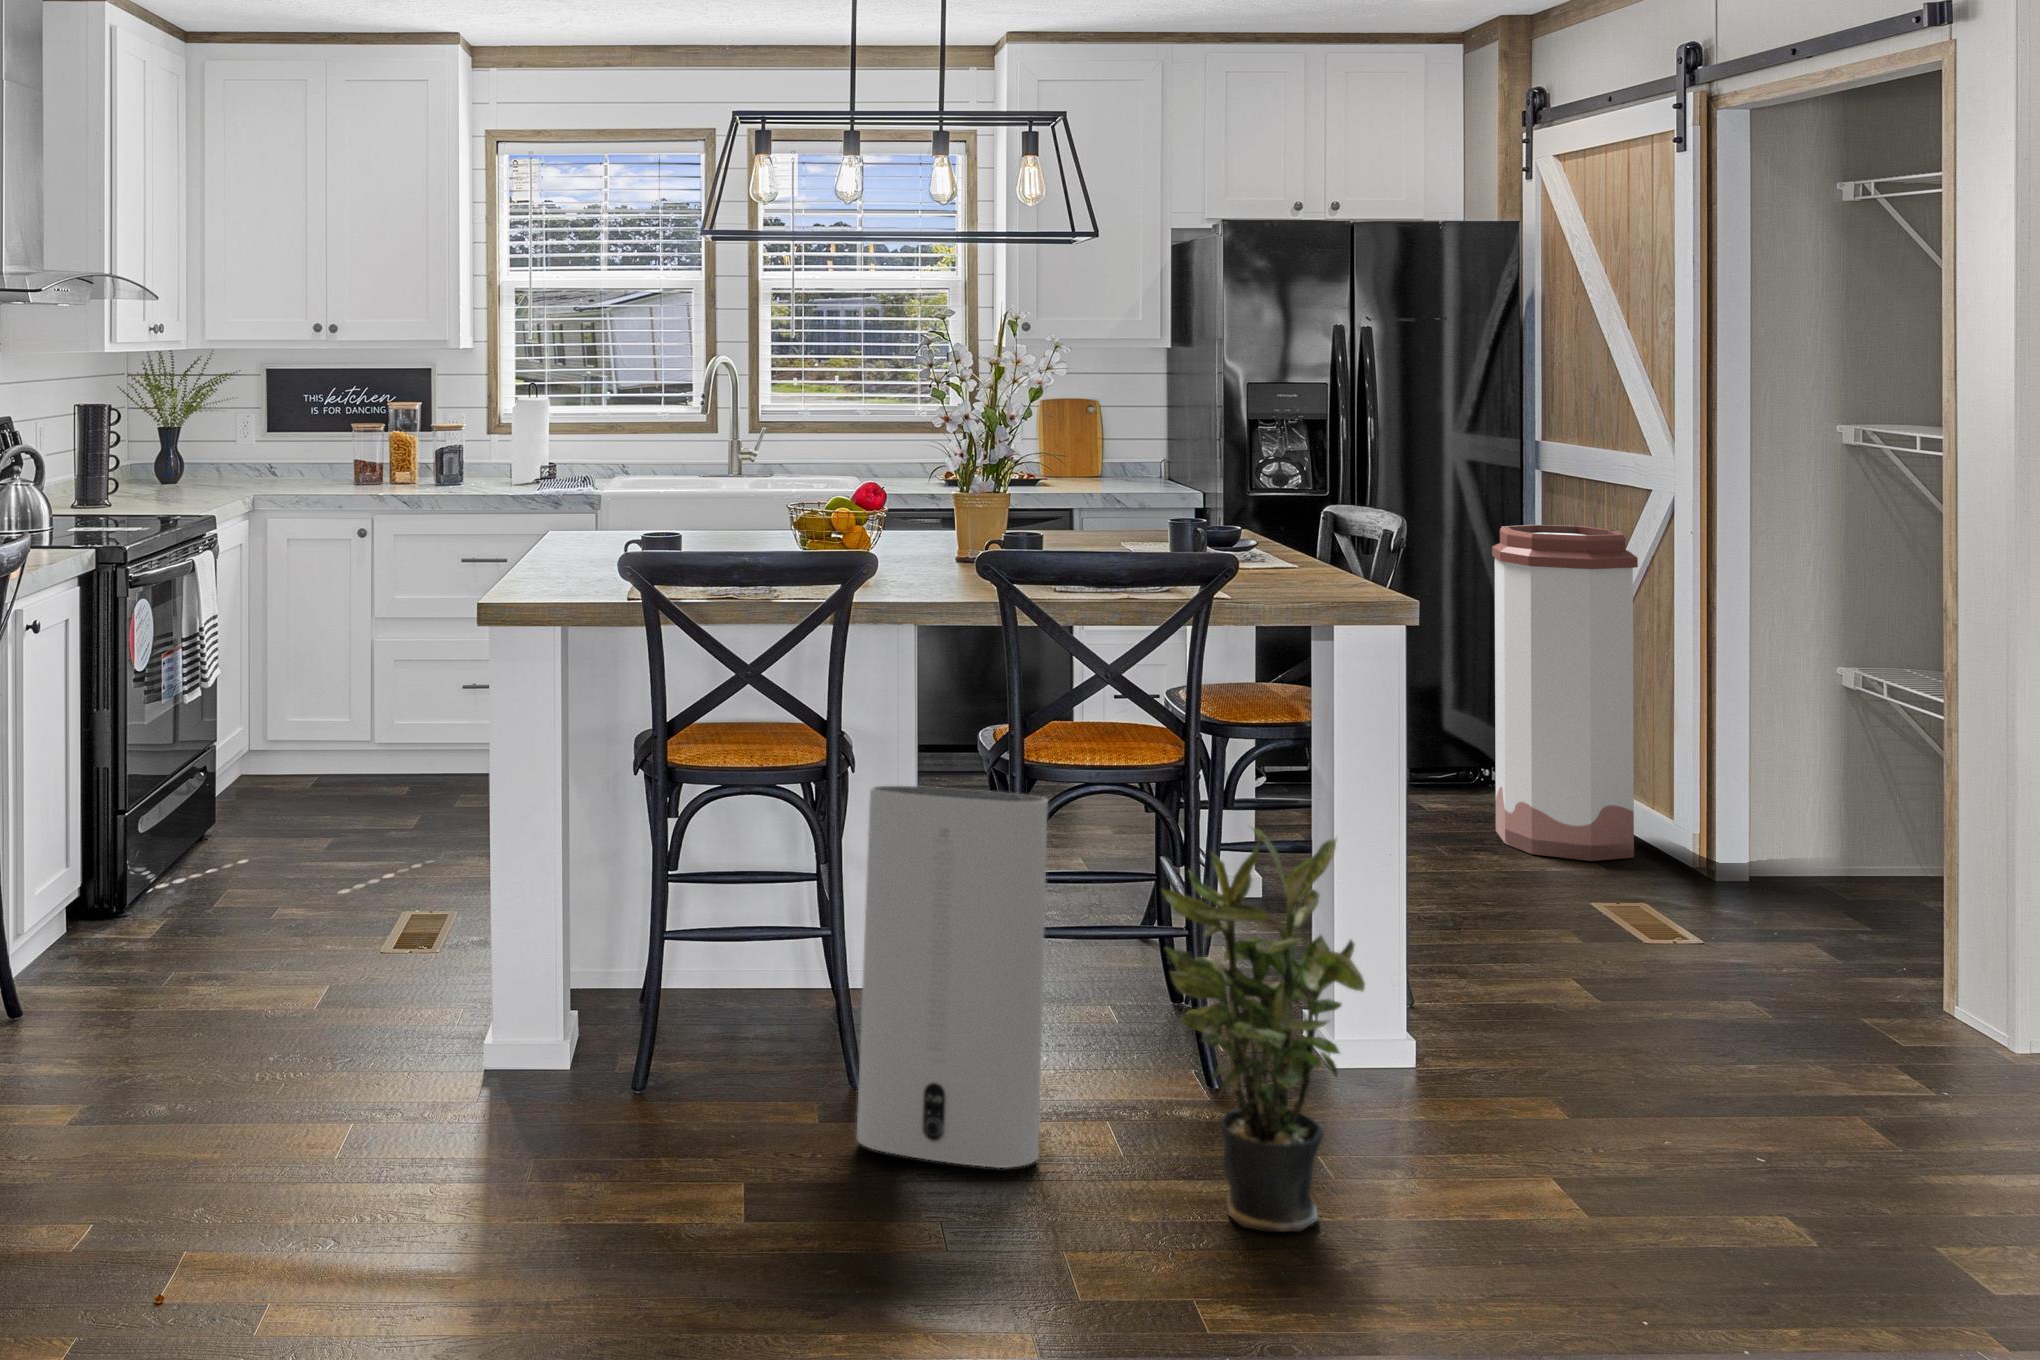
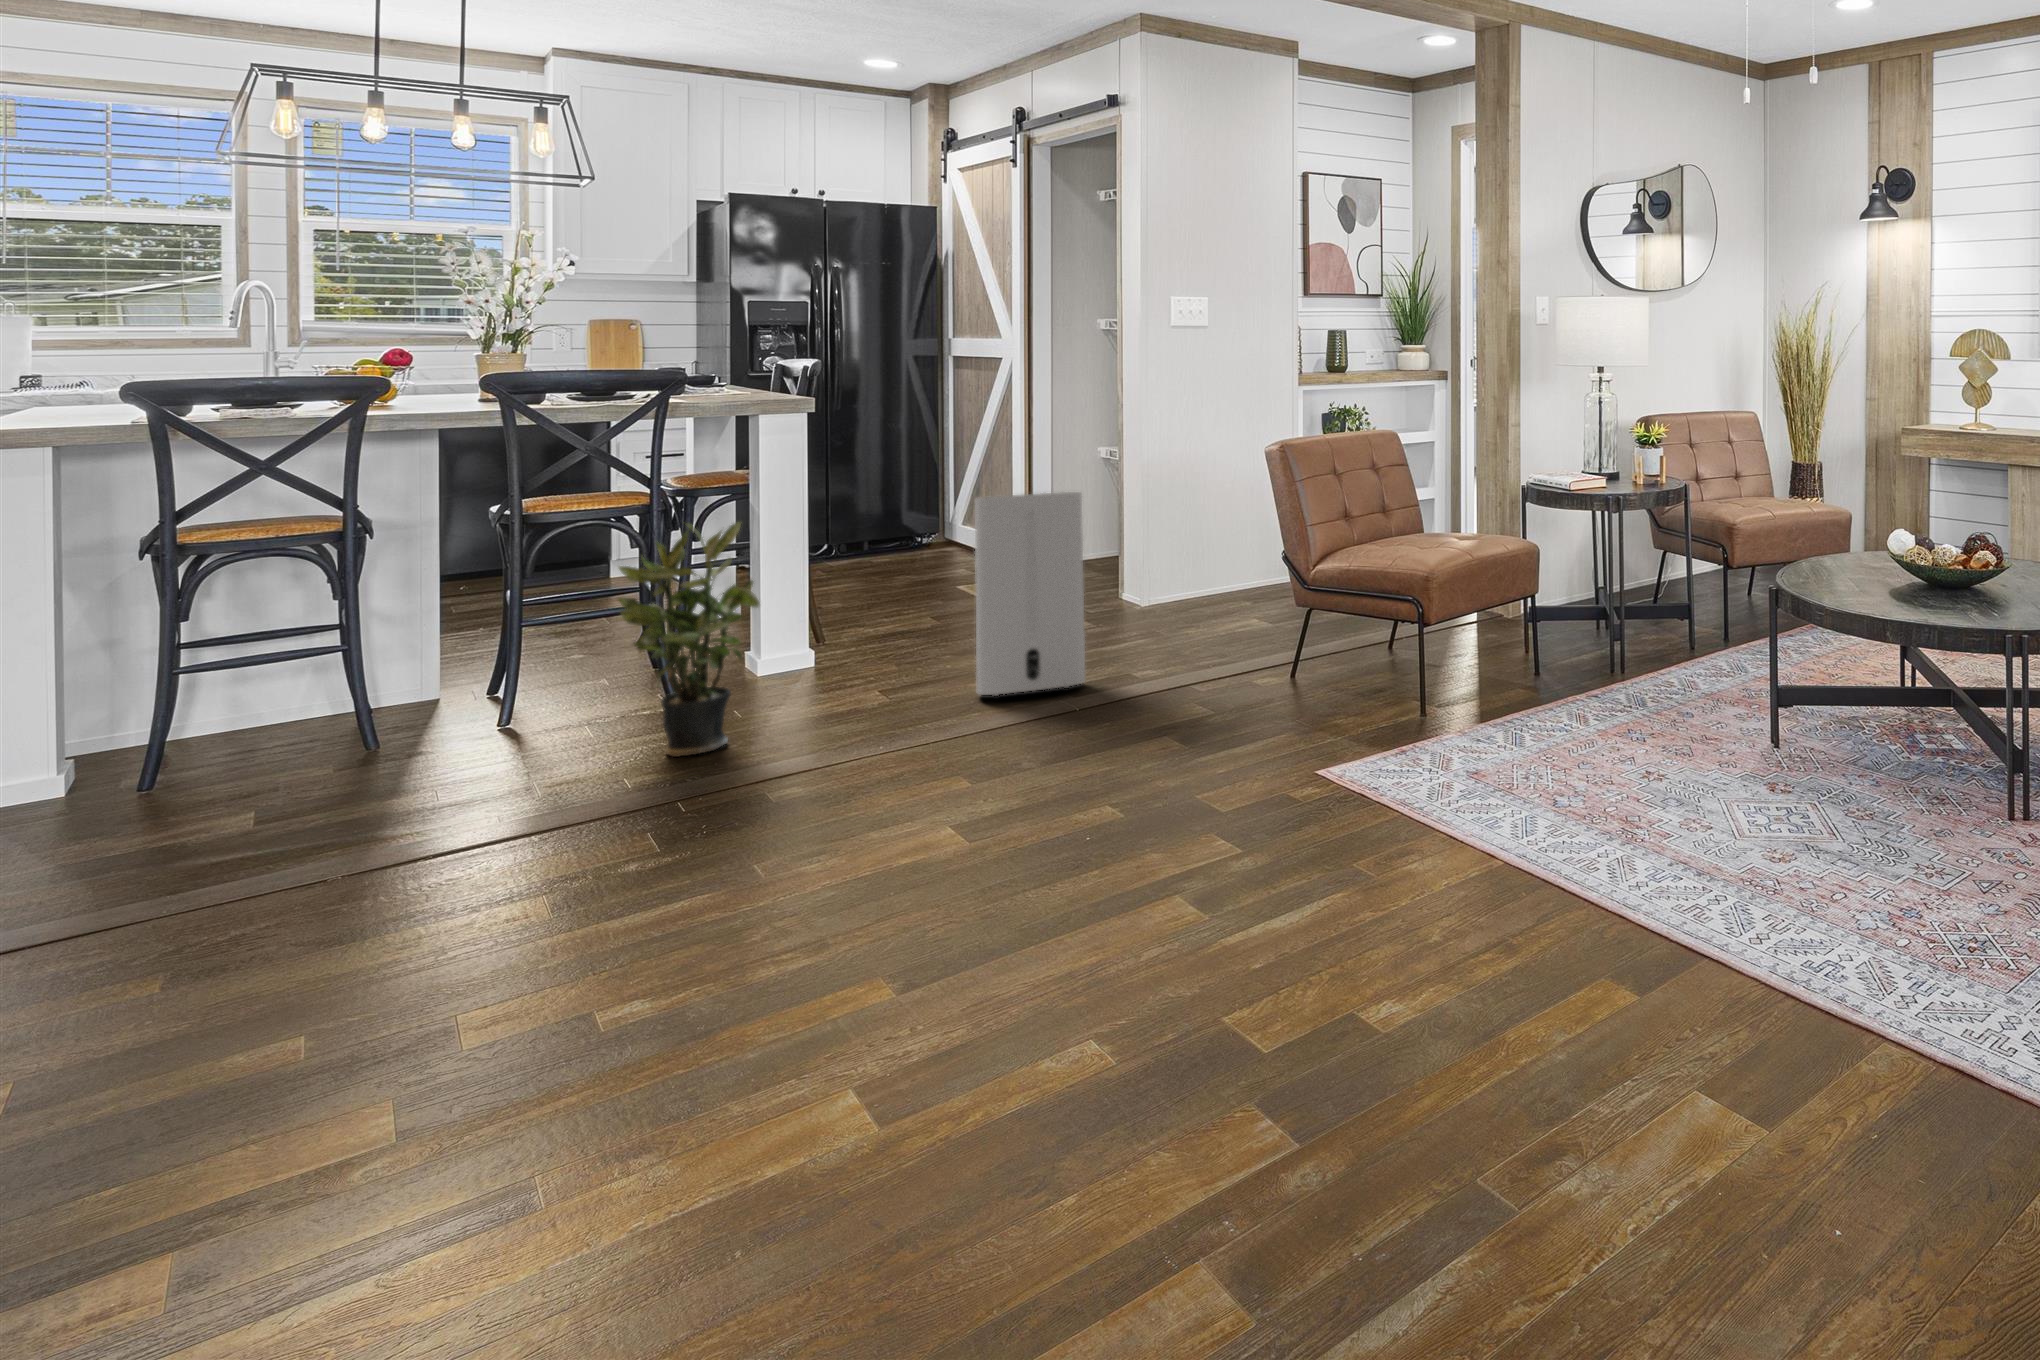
trash can: present [1492,525,1638,861] -> none [910,381,992,571]
air purifier: present [857,785,1048,1168] -> present [975,492,1085,696]

